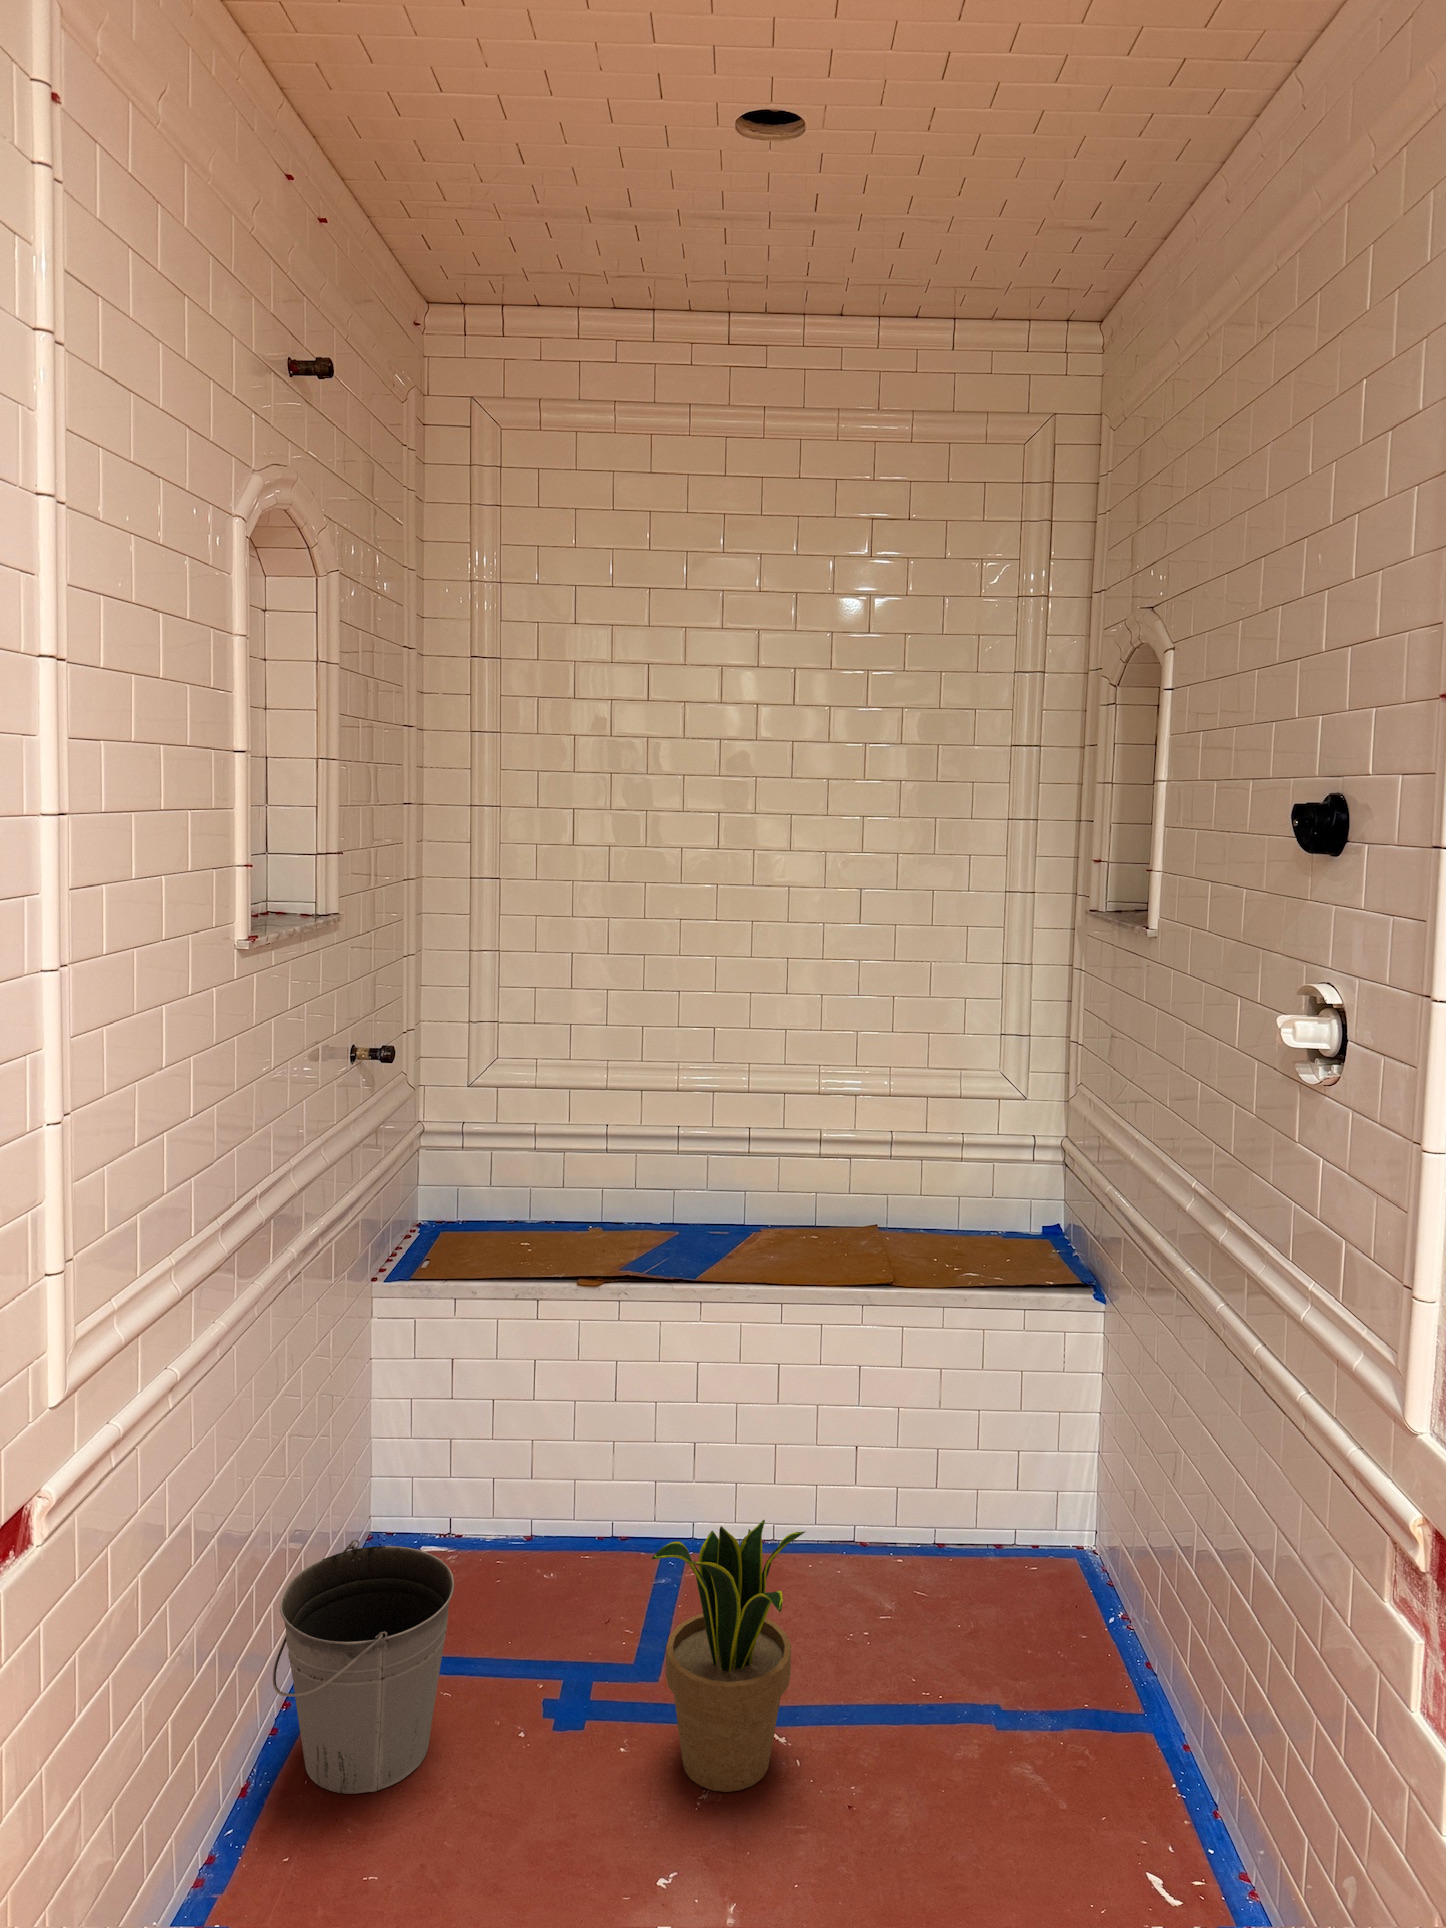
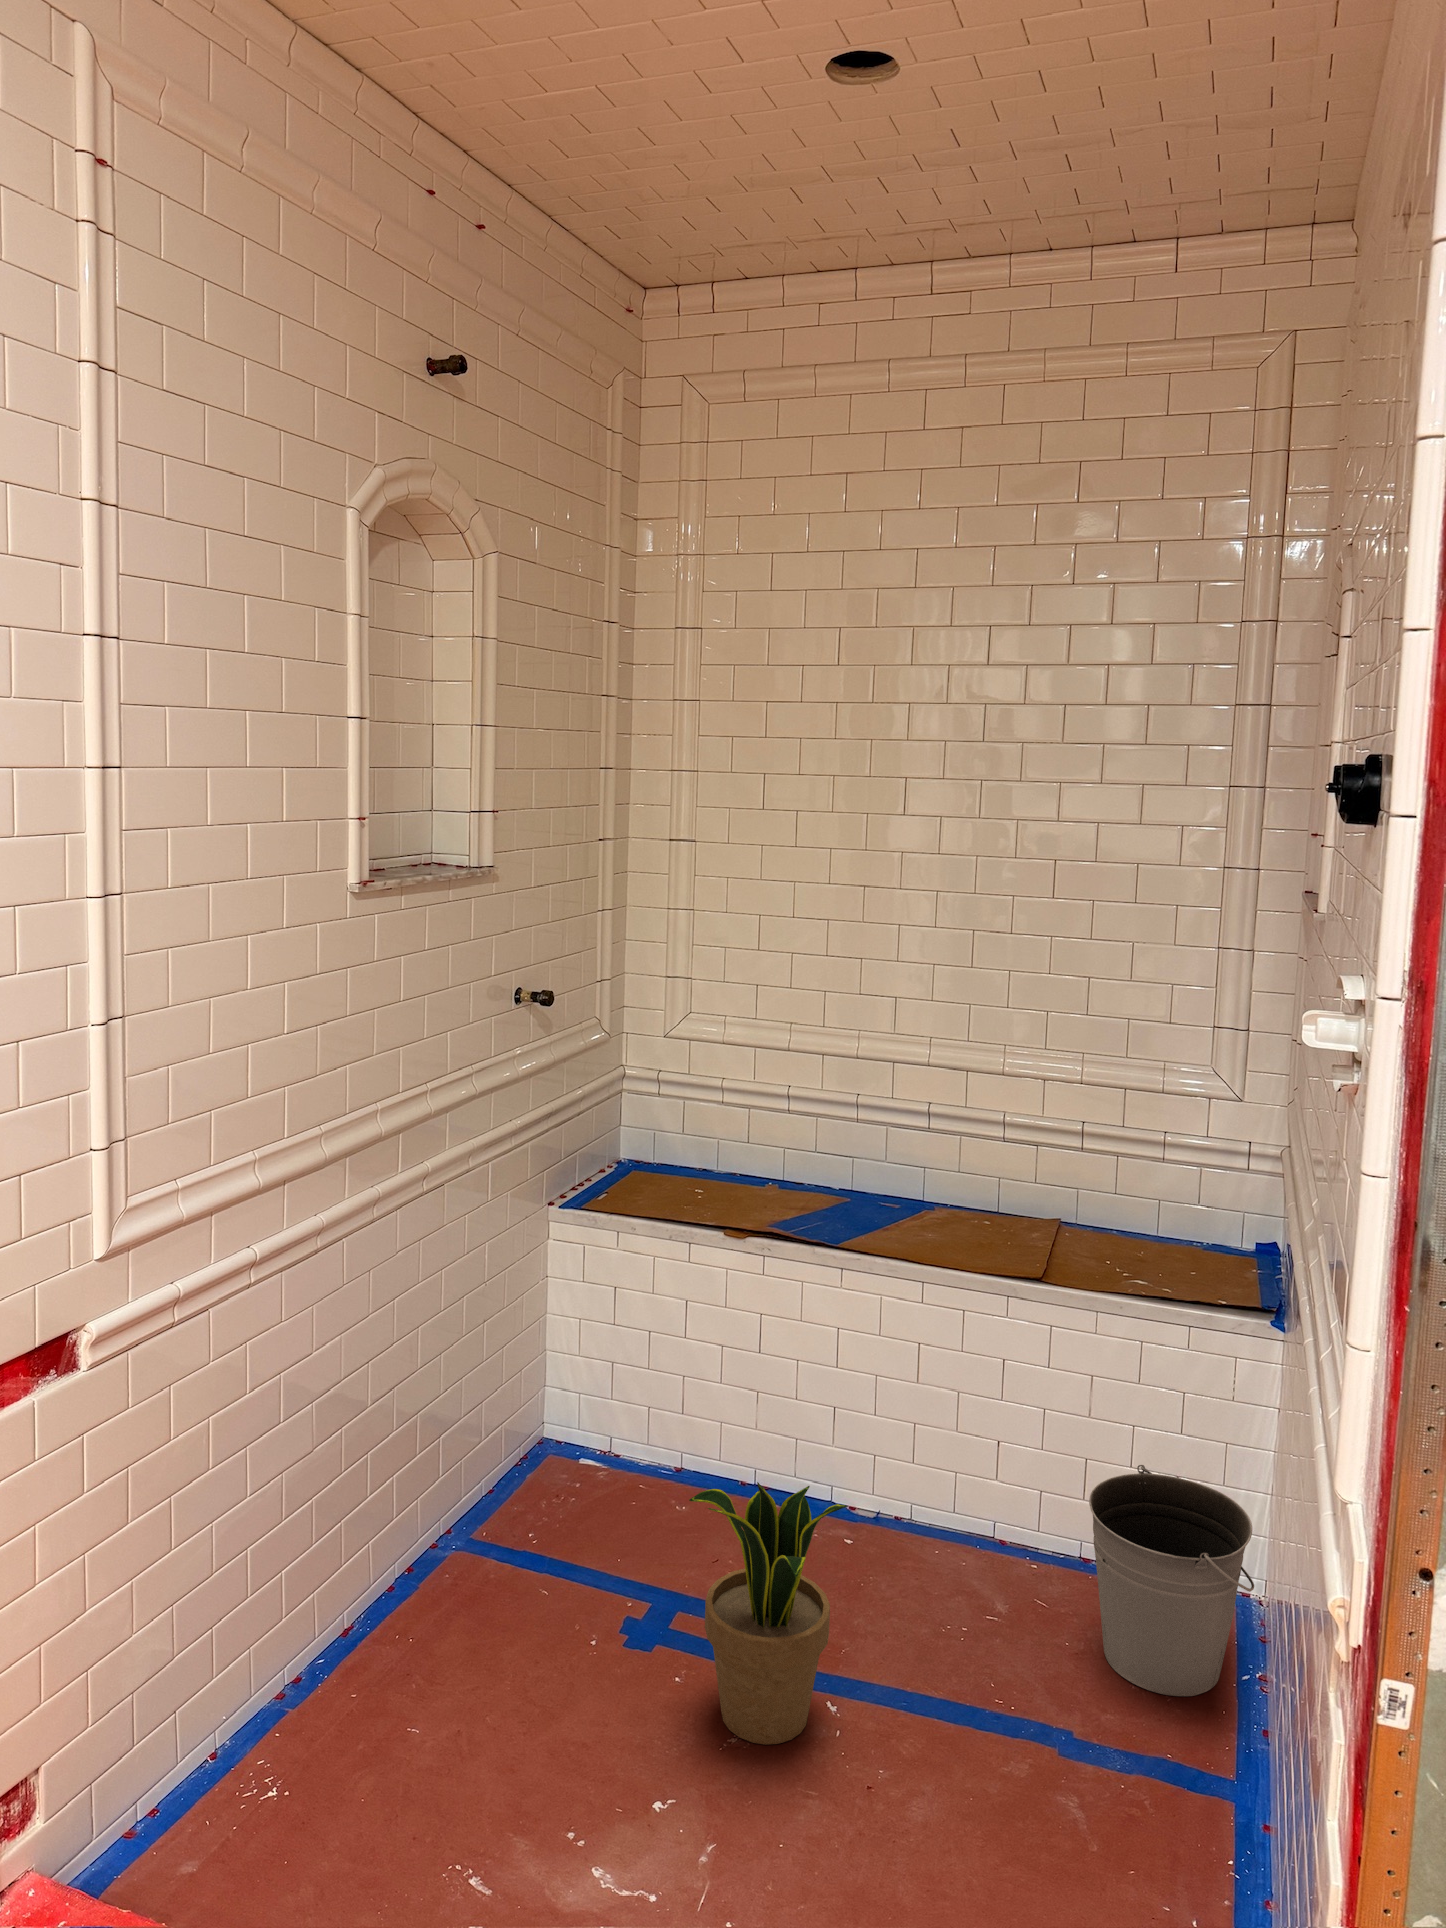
bucket: present [273,1540,454,1794] -> present [1089,1465,1254,1696]

